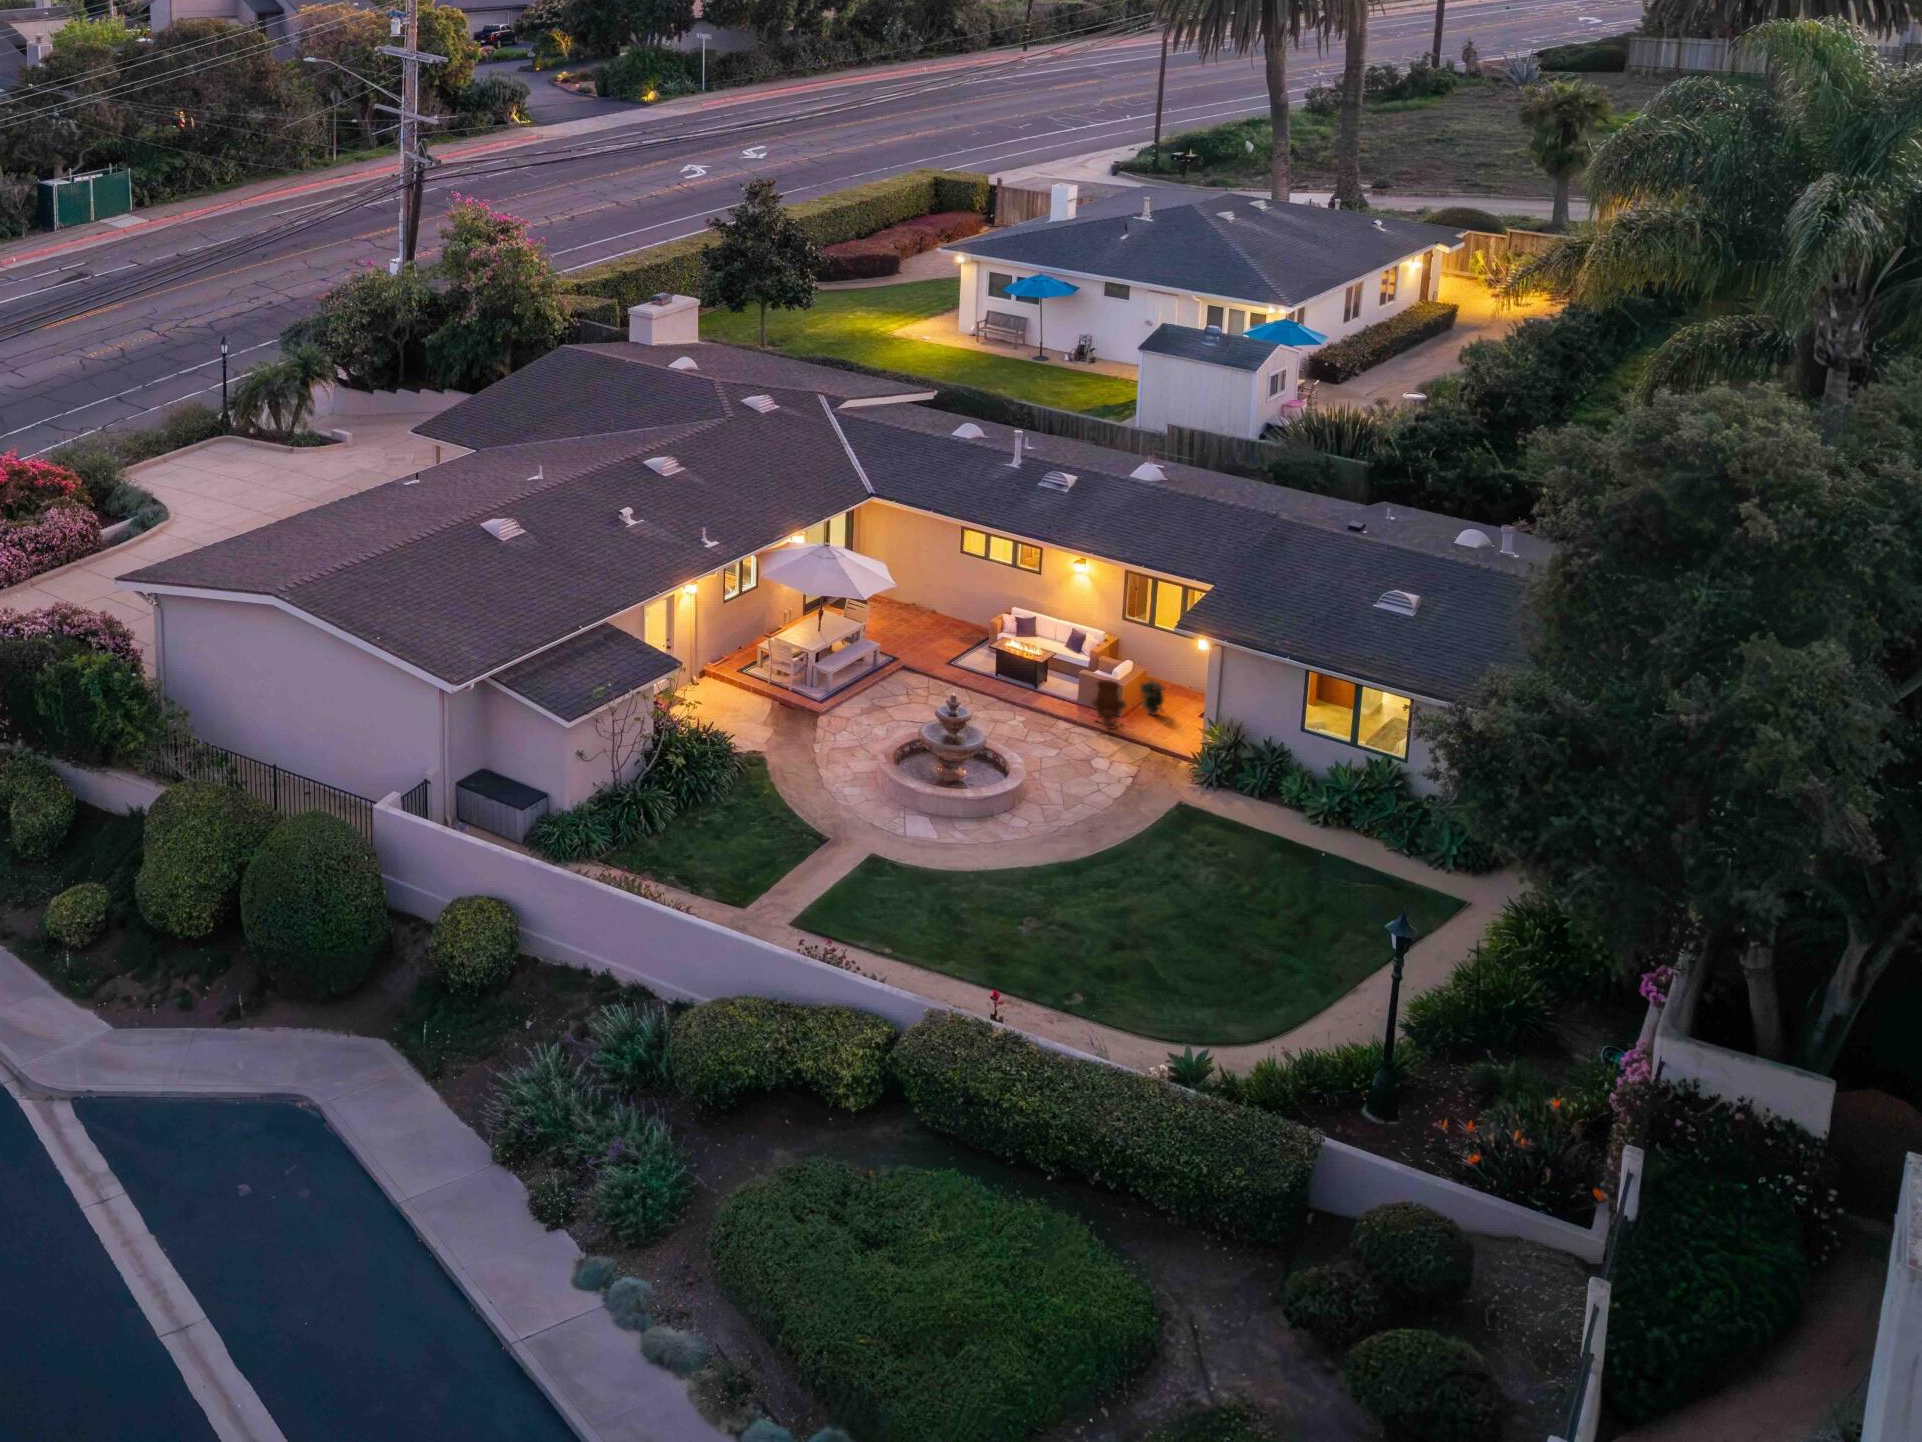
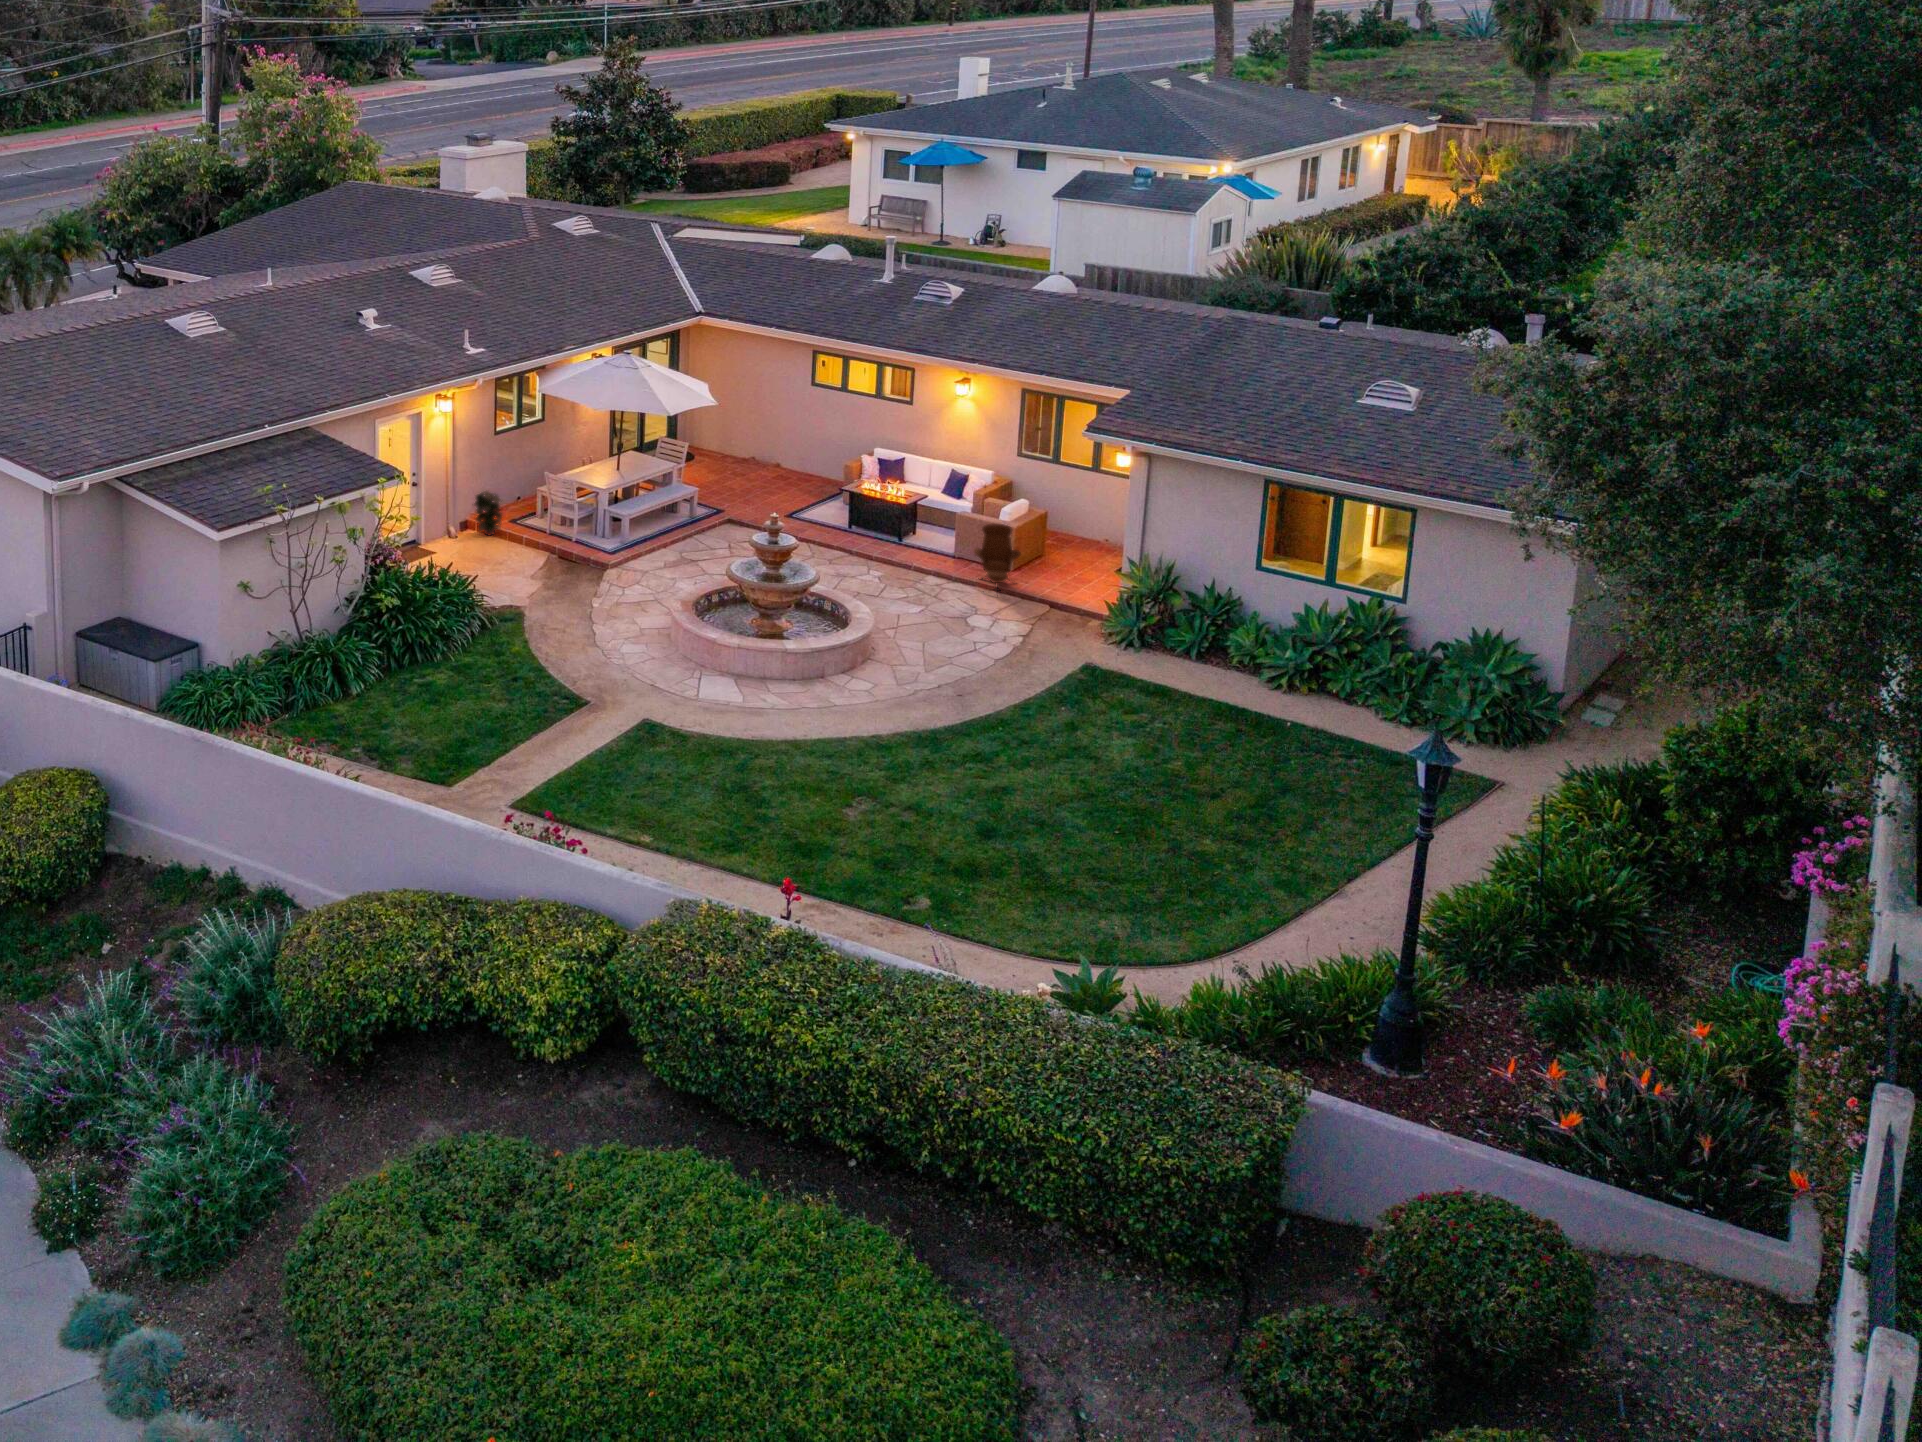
decorative plant: present [1140,680,1164,715] -> present [474,491,502,535]

